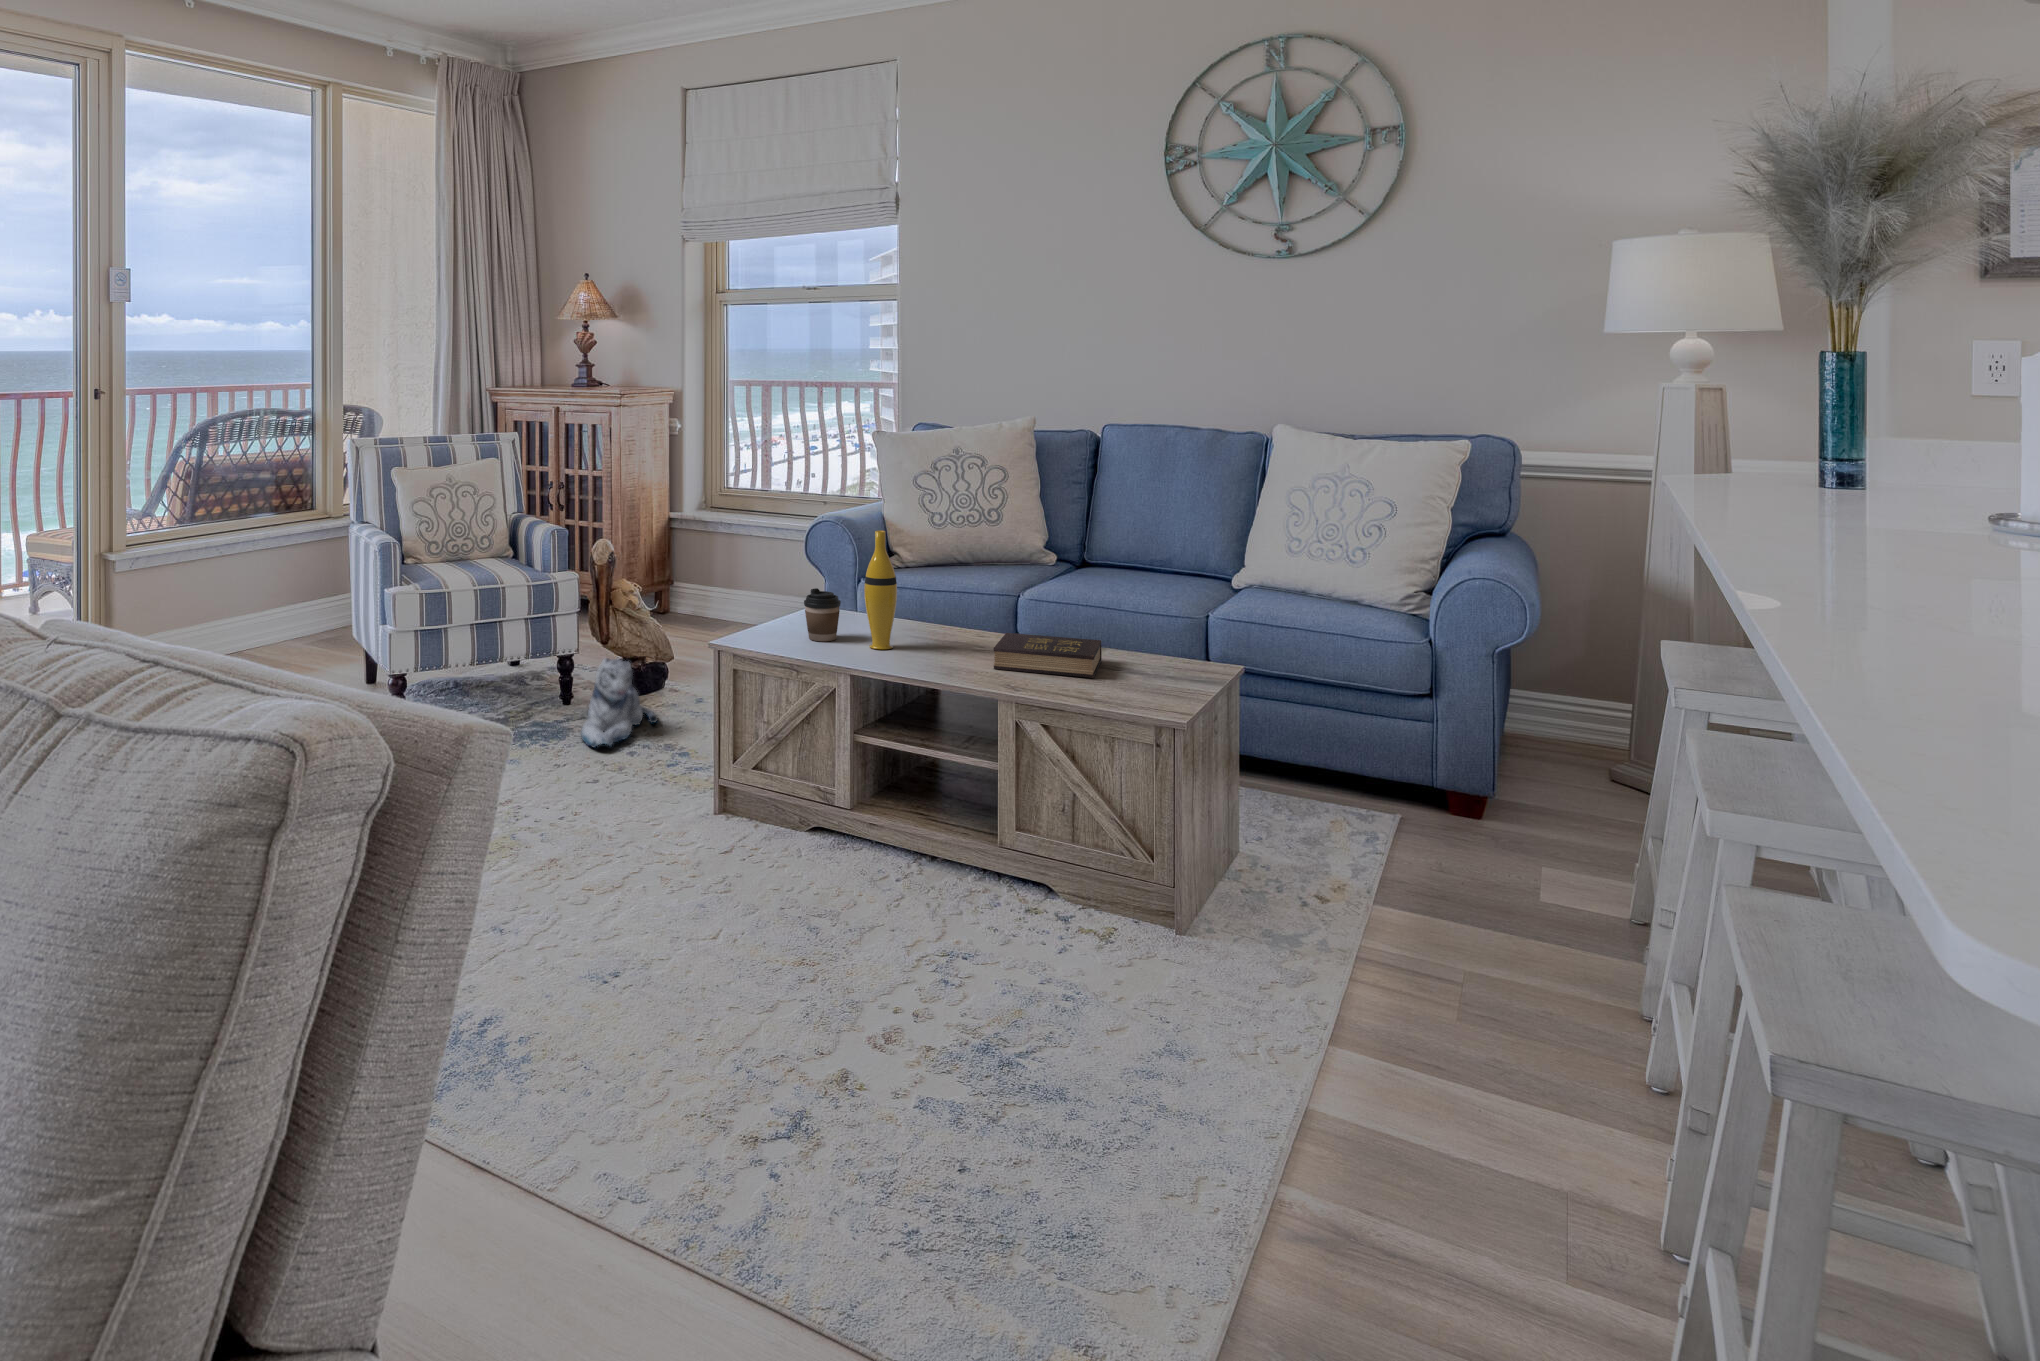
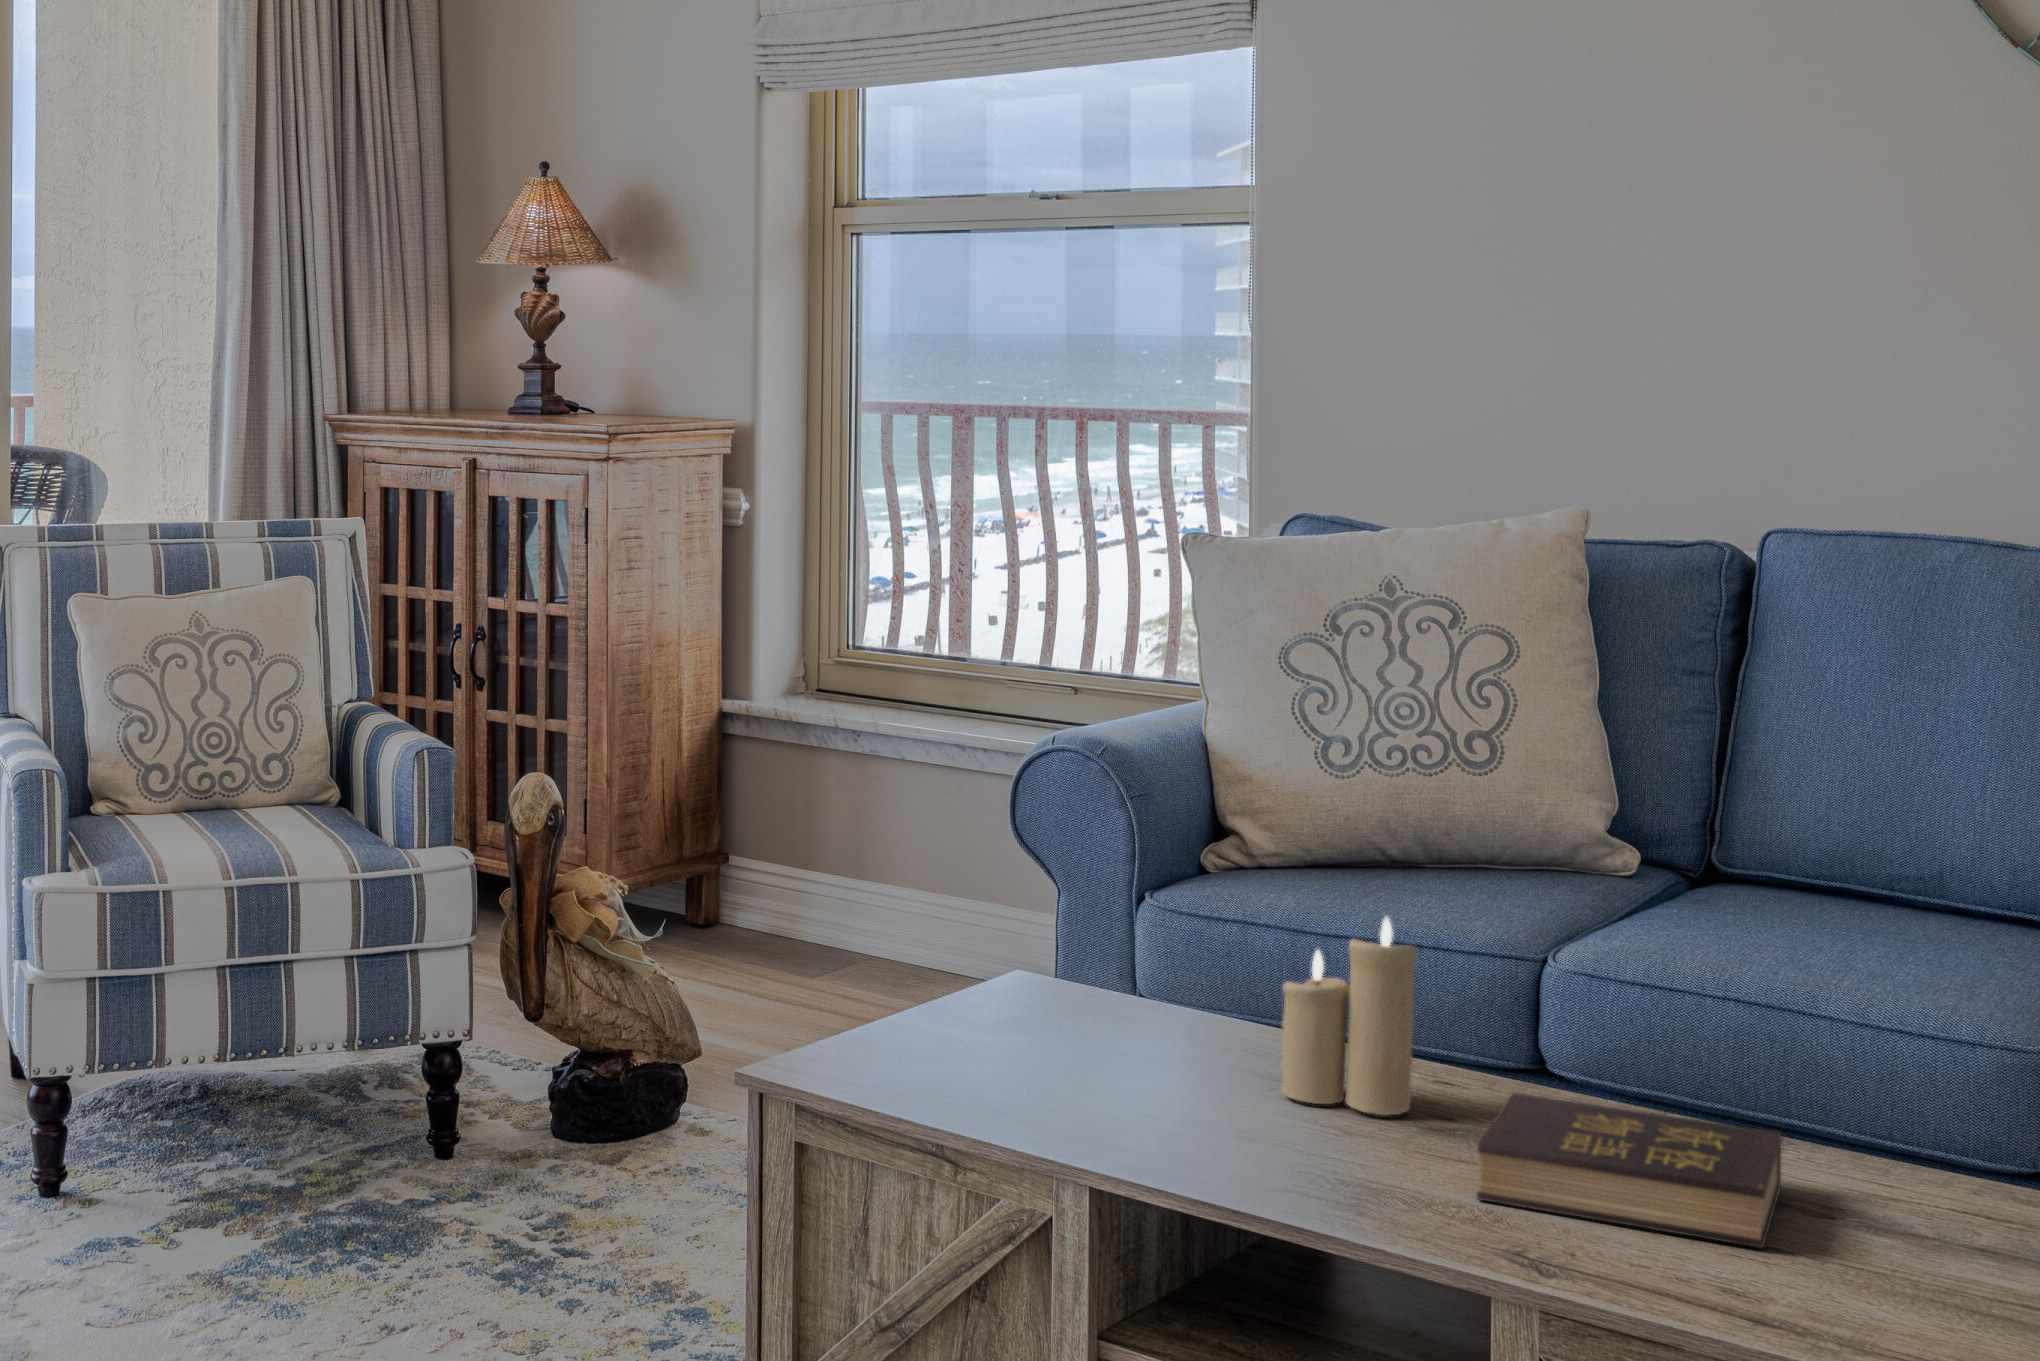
vase: present [864,531,897,649] -> none [1131,807,1219,1118]
candle: none [920,570,971,645] -> present [1280,917,1417,1115]
coffee cup: present [804,588,841,641] -> none [977,944,1072,1084]
plush toy: present [582,658,658,747] -> none [454,1065,645,1287]

